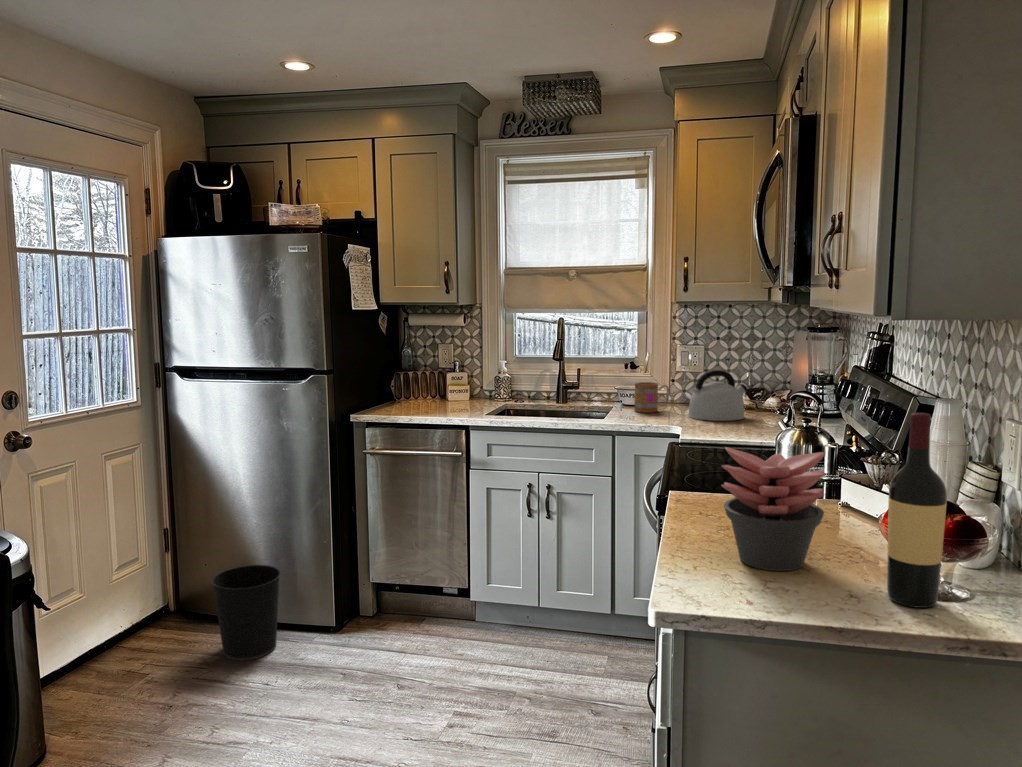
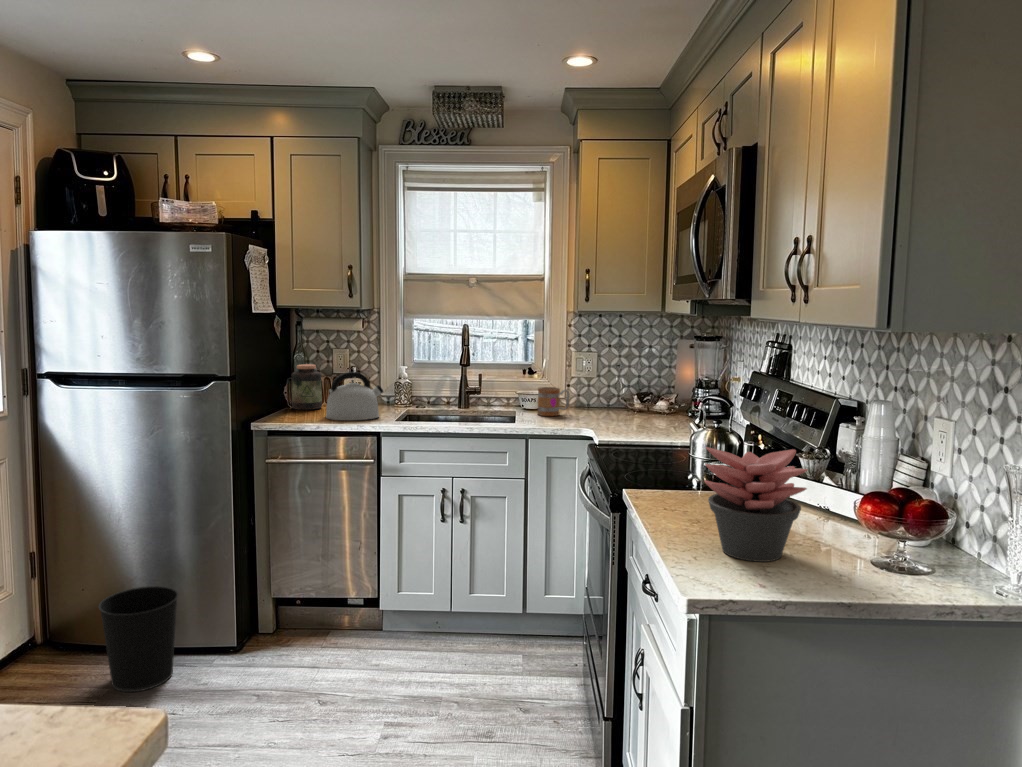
jar: none [394,359,422,403] -> present [292,364,322,410]
kettle: present [688,370,748,421] -> present [326,372,383,420]
wine bottle: present [887,413,947,608] -> none [870,412,924,587]

